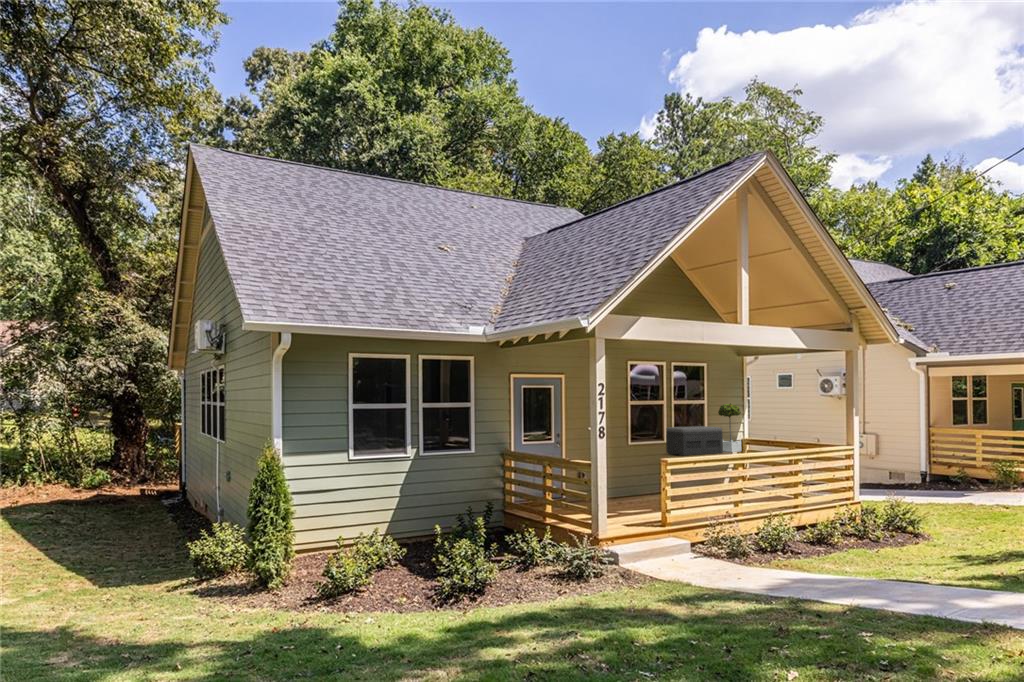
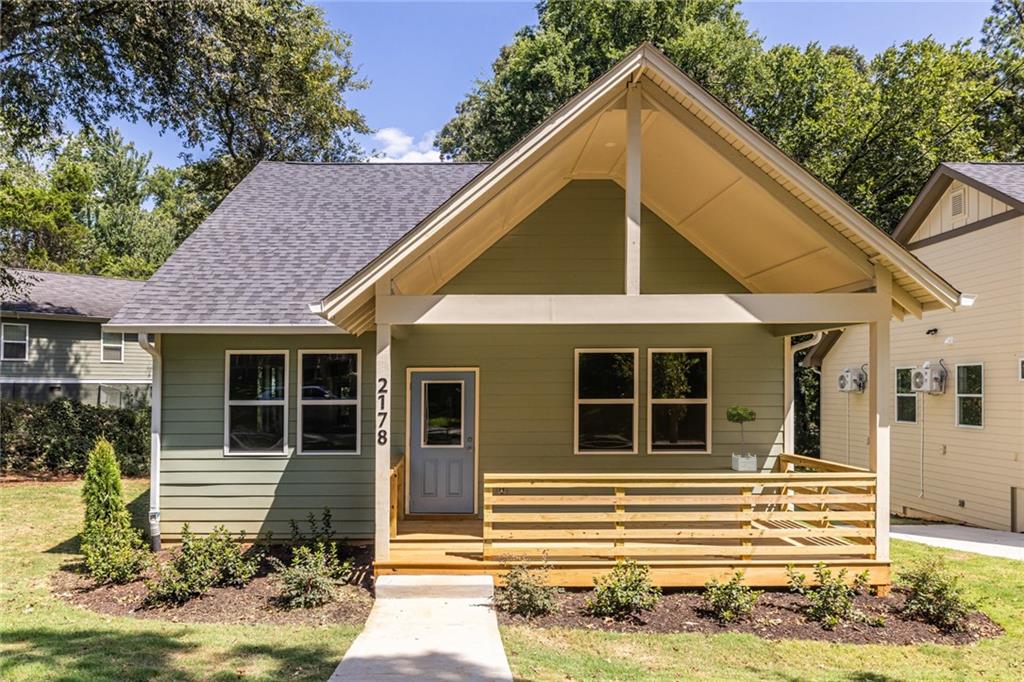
storage bench: present [666,426,723,456] -> none [638,434,718,472]

